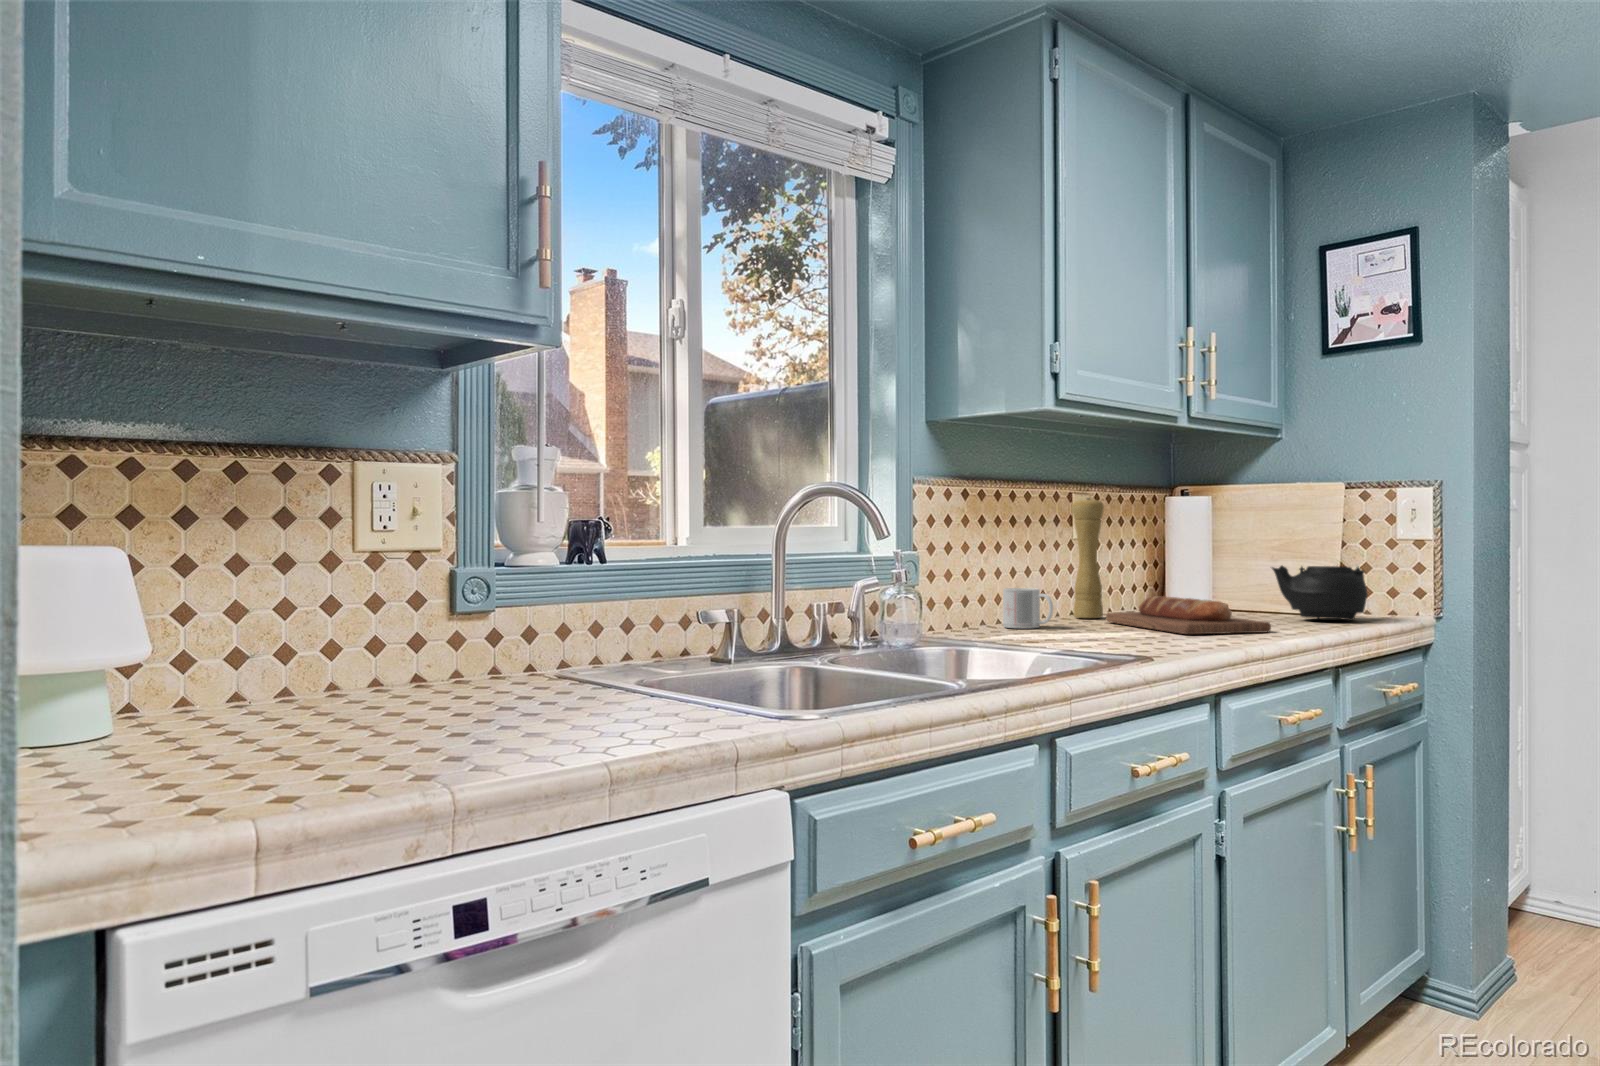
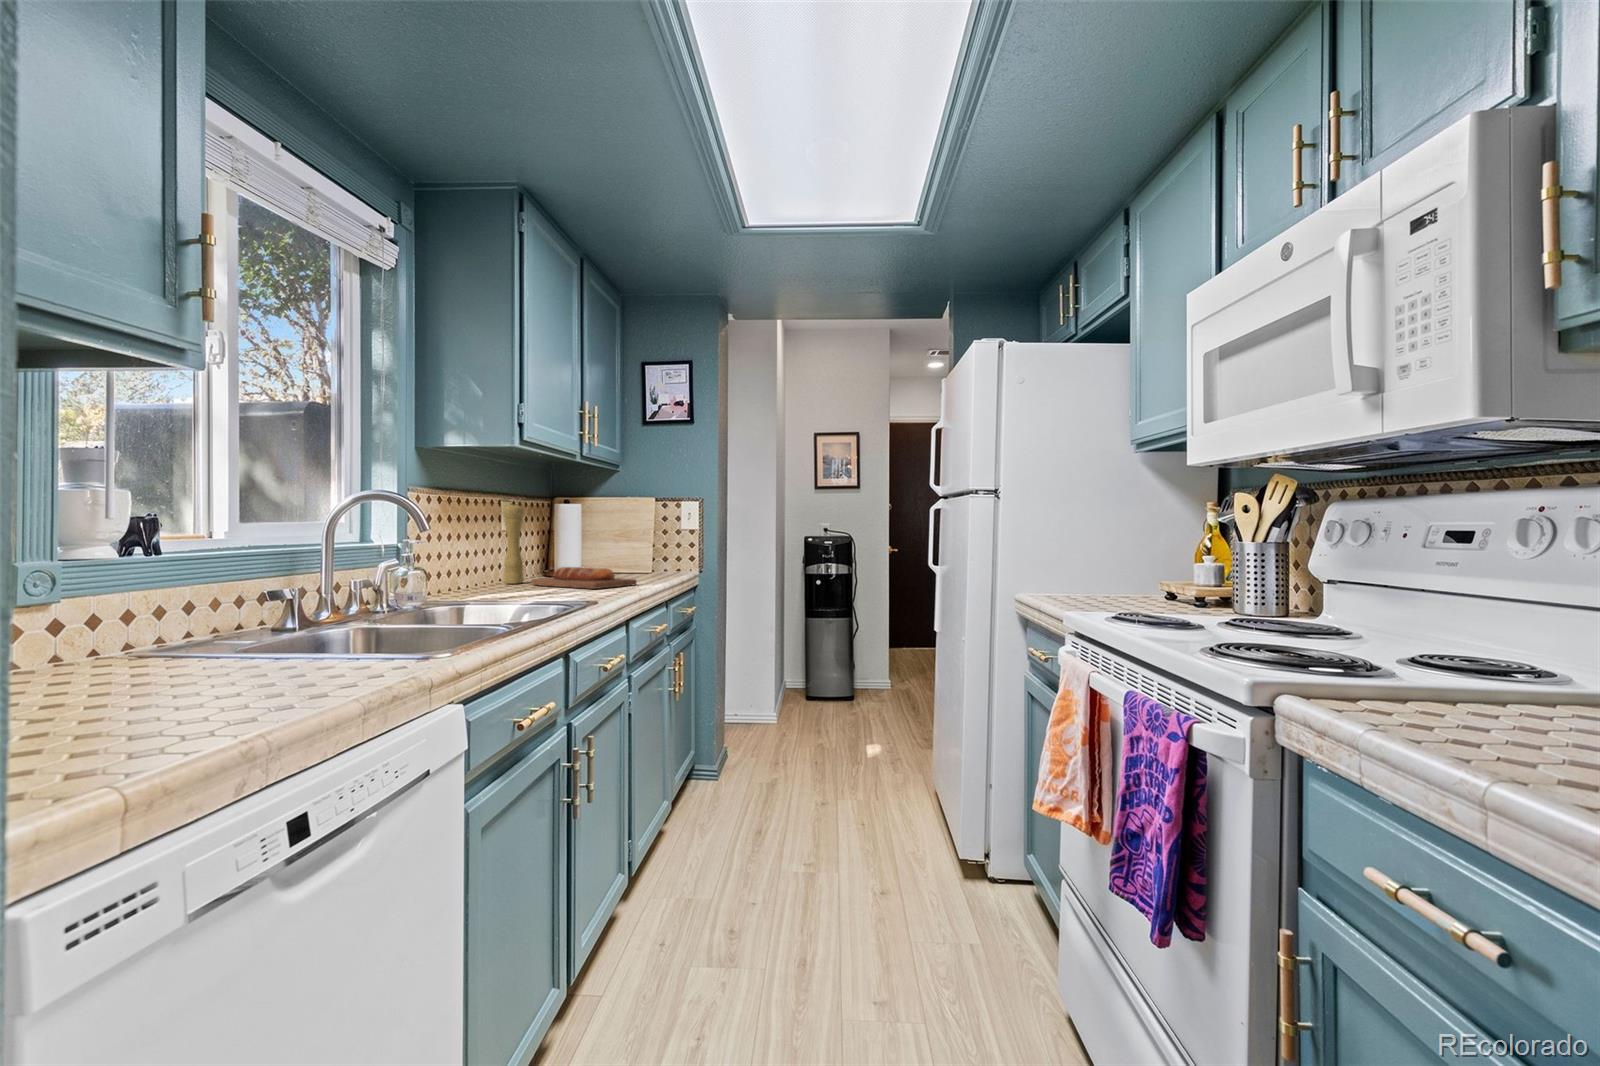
teapot: present [1272,566,1368,620] -> none [624,546,675,577]
mug: present [1003,588,1053,628] -> none [466,565,504,592]

